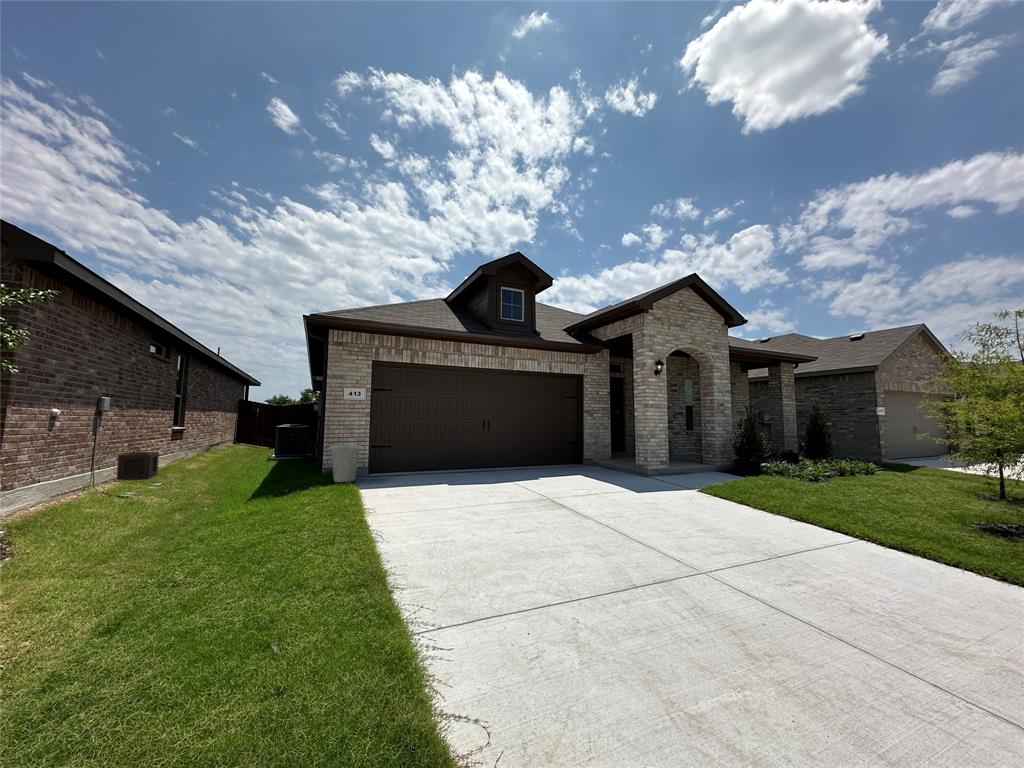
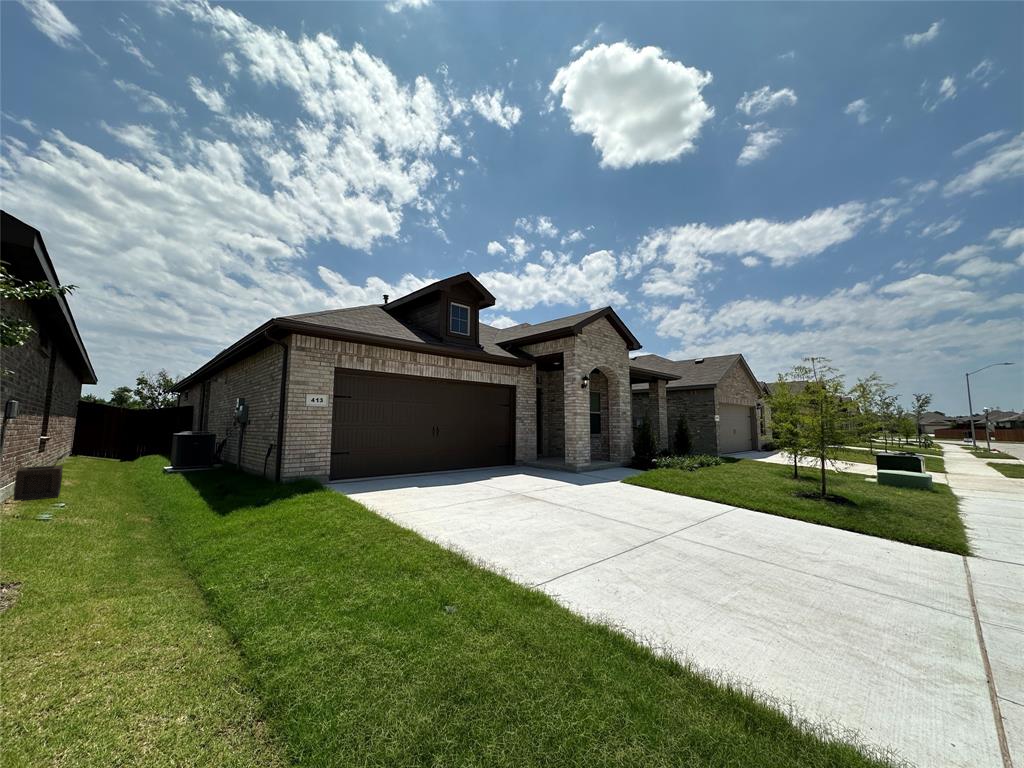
trash can: present [330,444,361,482] -> none [295,451,328,490]

